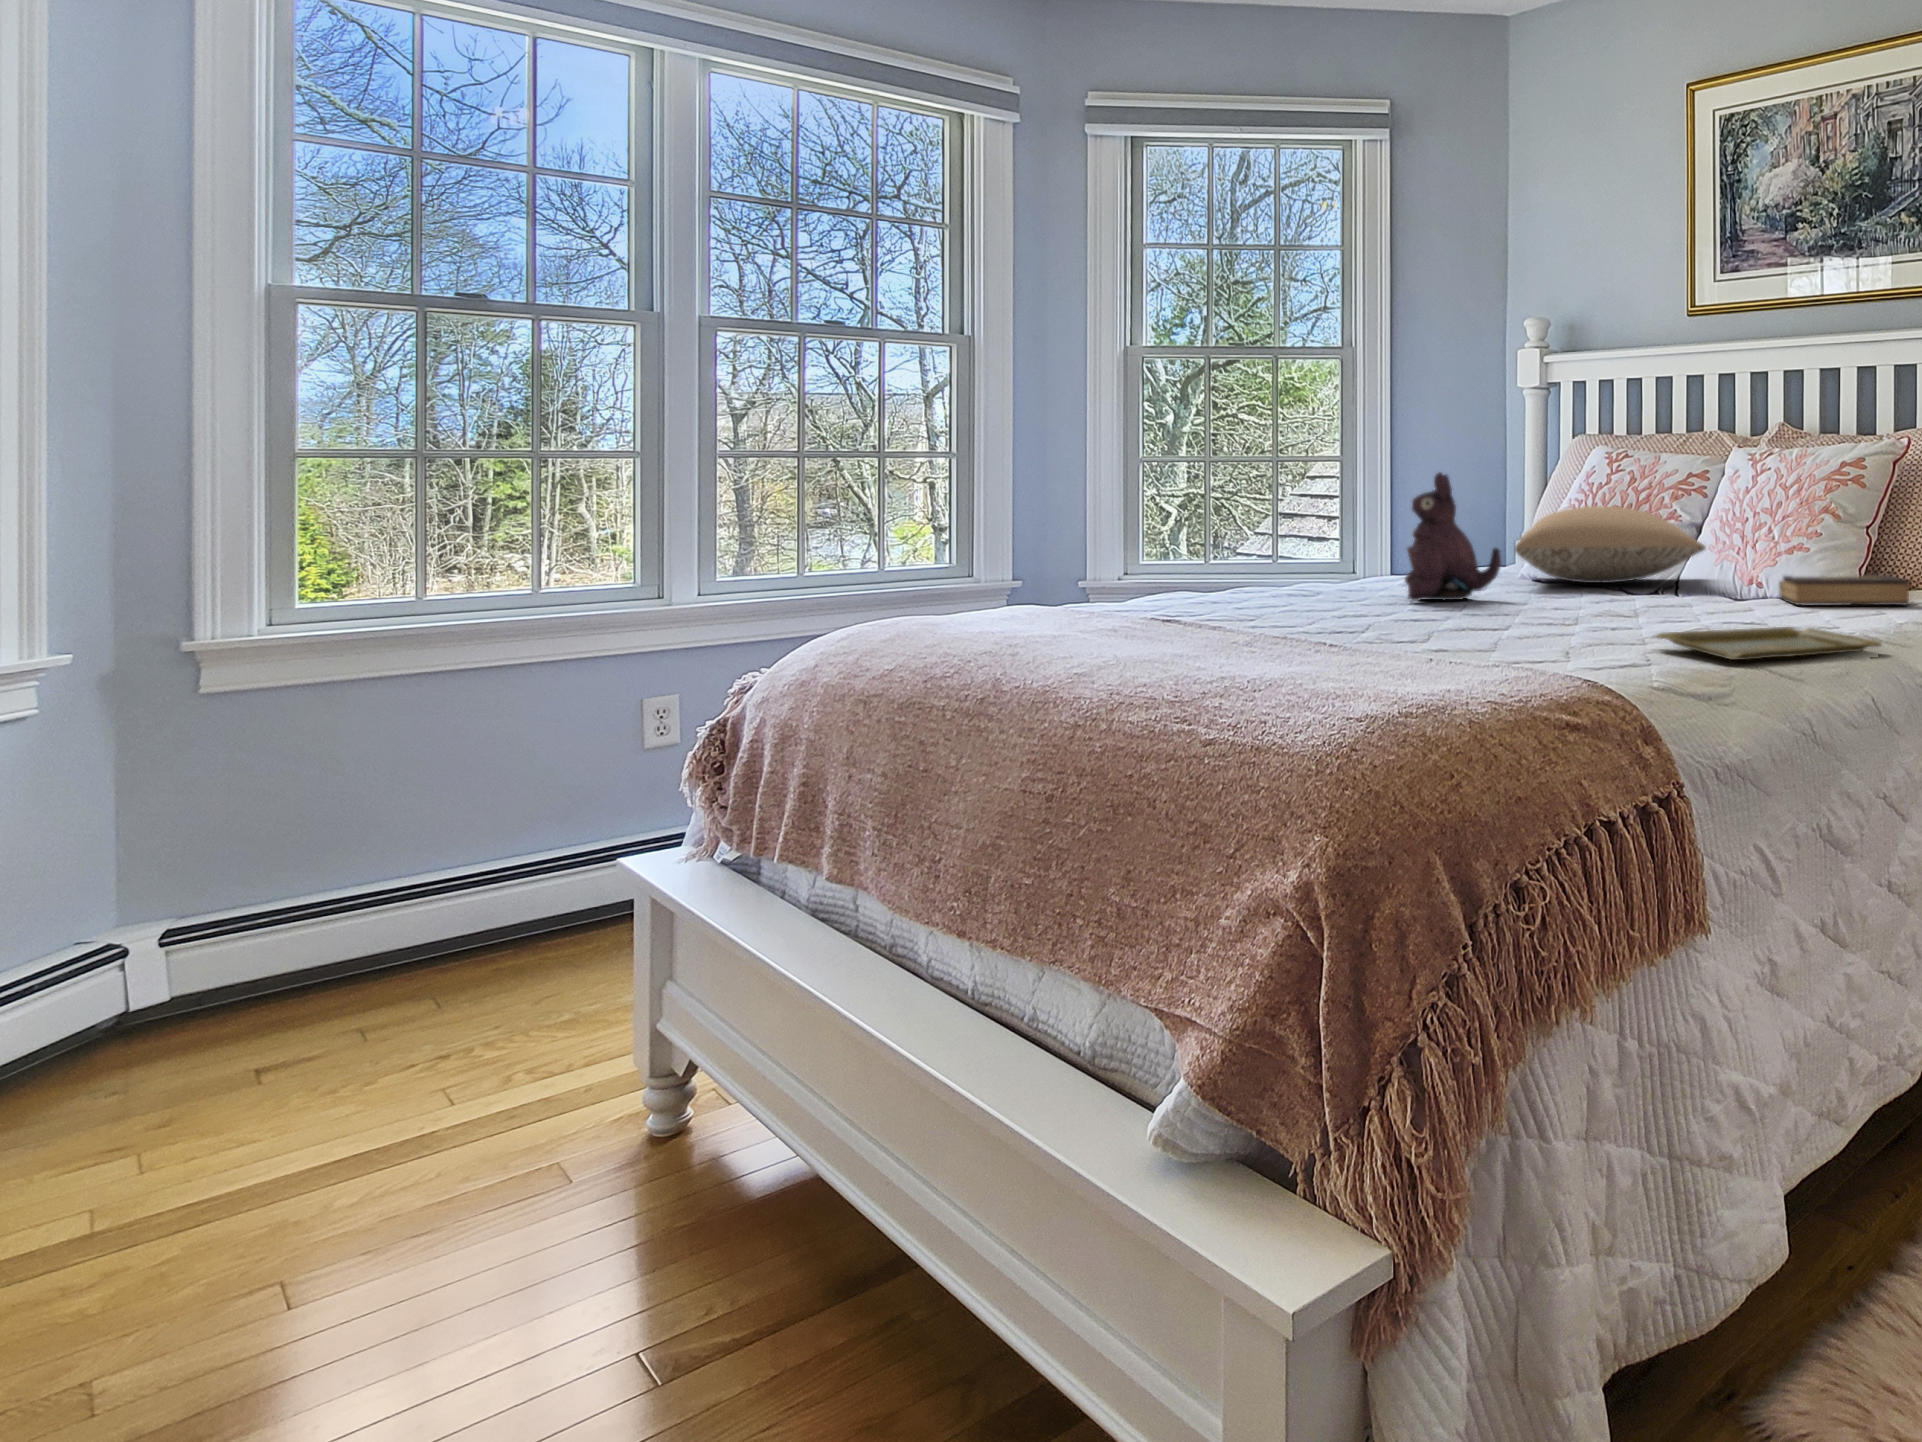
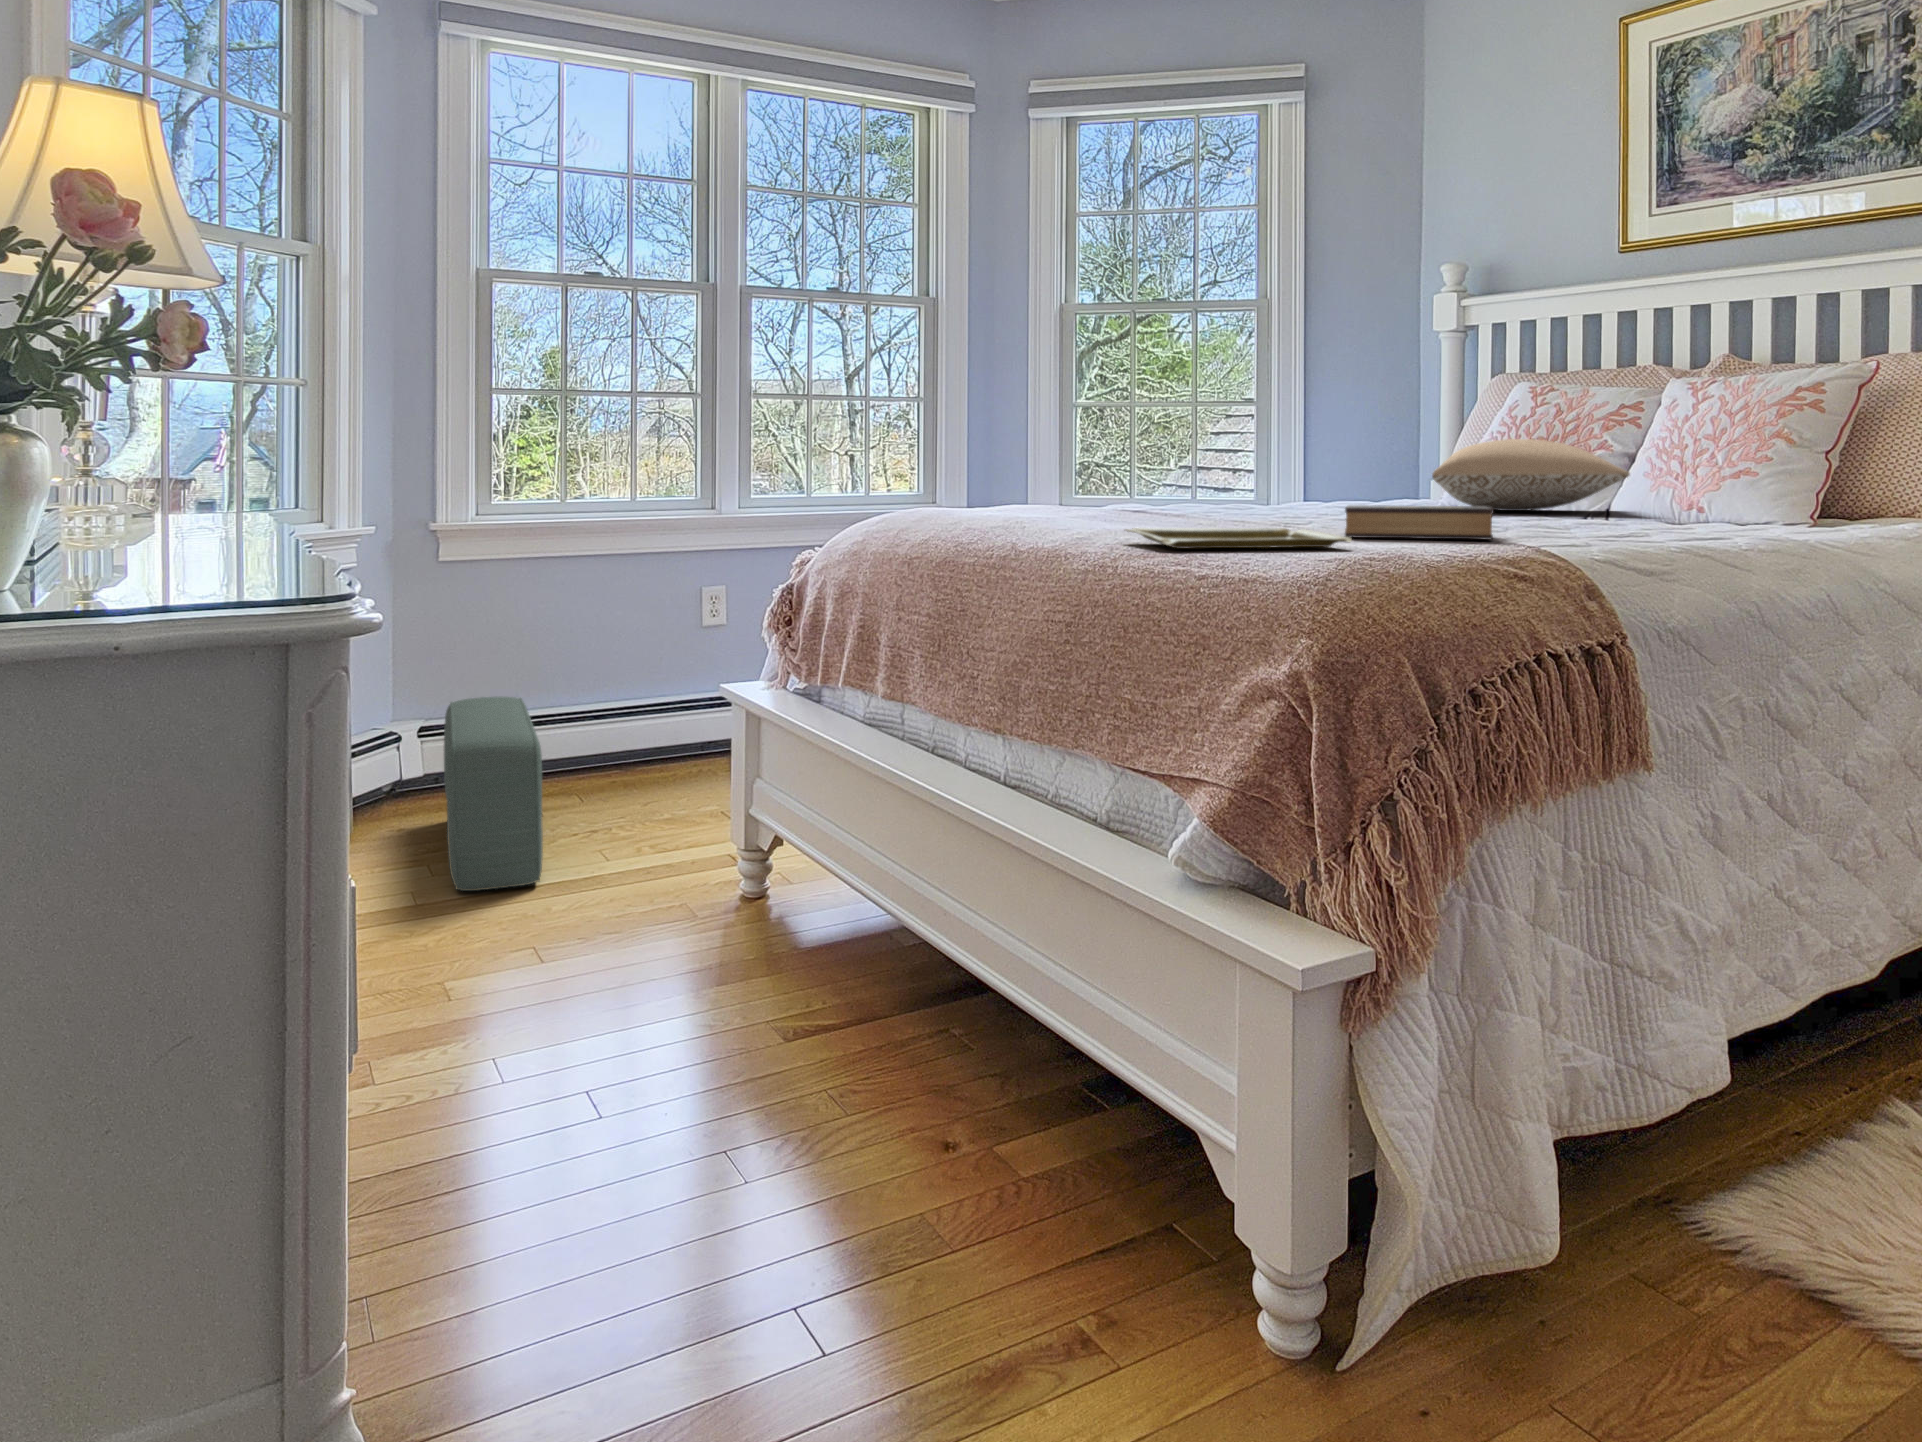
plush toy: present [1405,473,1501,601] -> none [1328,401,1422,516]
hardback book: present [1779,575,1910,605] -> present [1345,505,1494,539]
tray: present [1656,627,1882,660] -> present [1126,528,1352,548]
pouf: none [103,884,302,1228] -> present [444,697,543,891]

